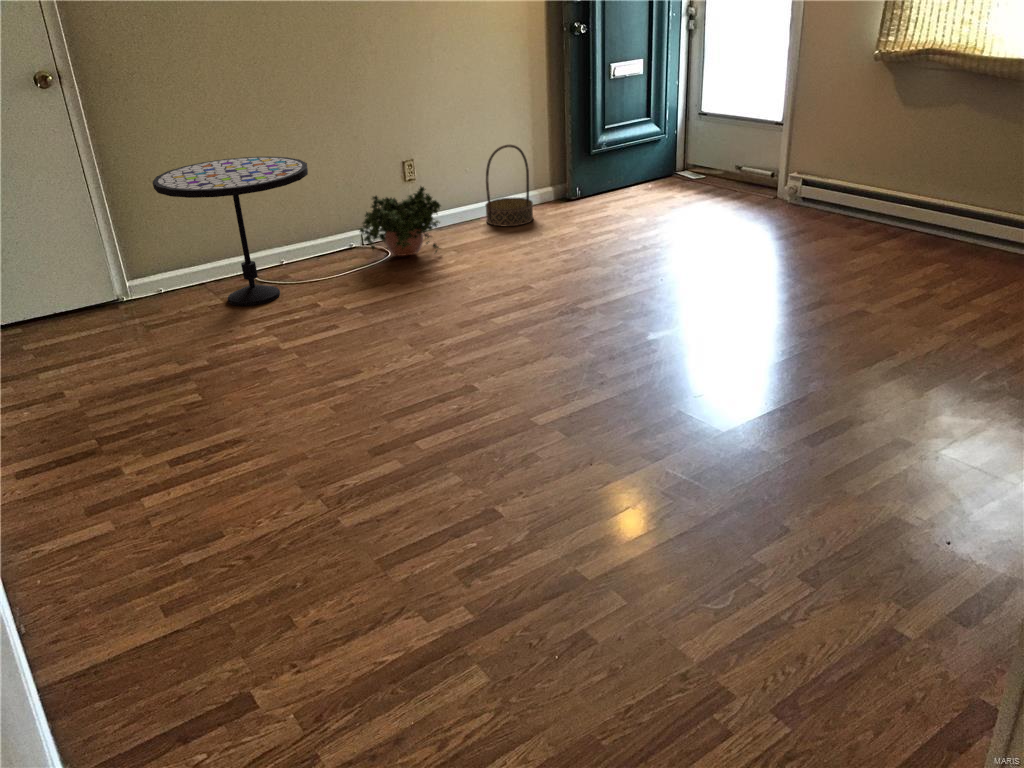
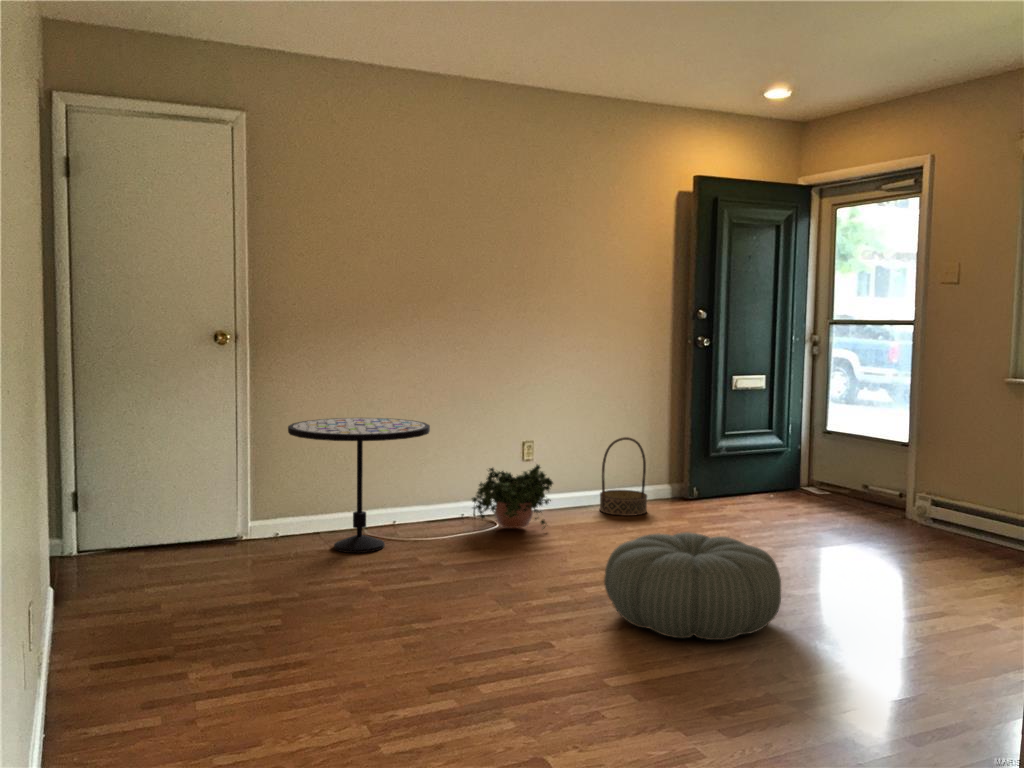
pouf: none [513,258,679,364] -> present [604,532,781,640]

